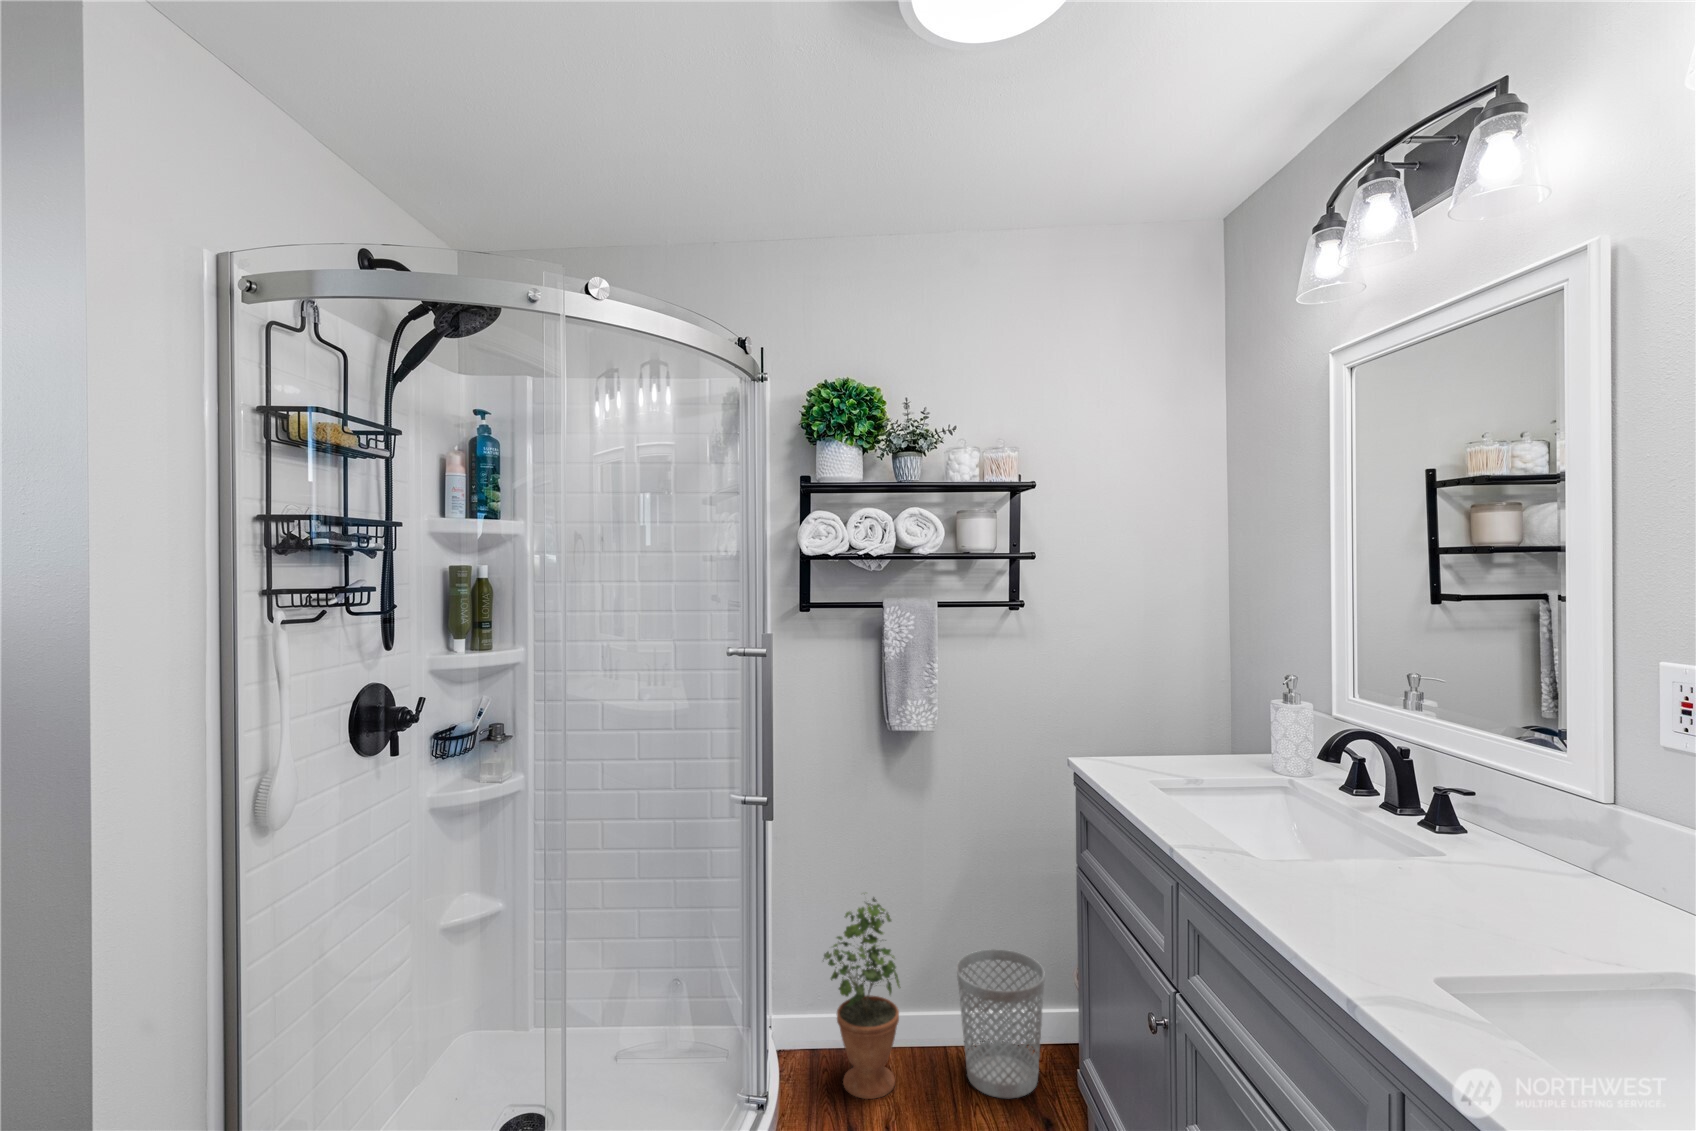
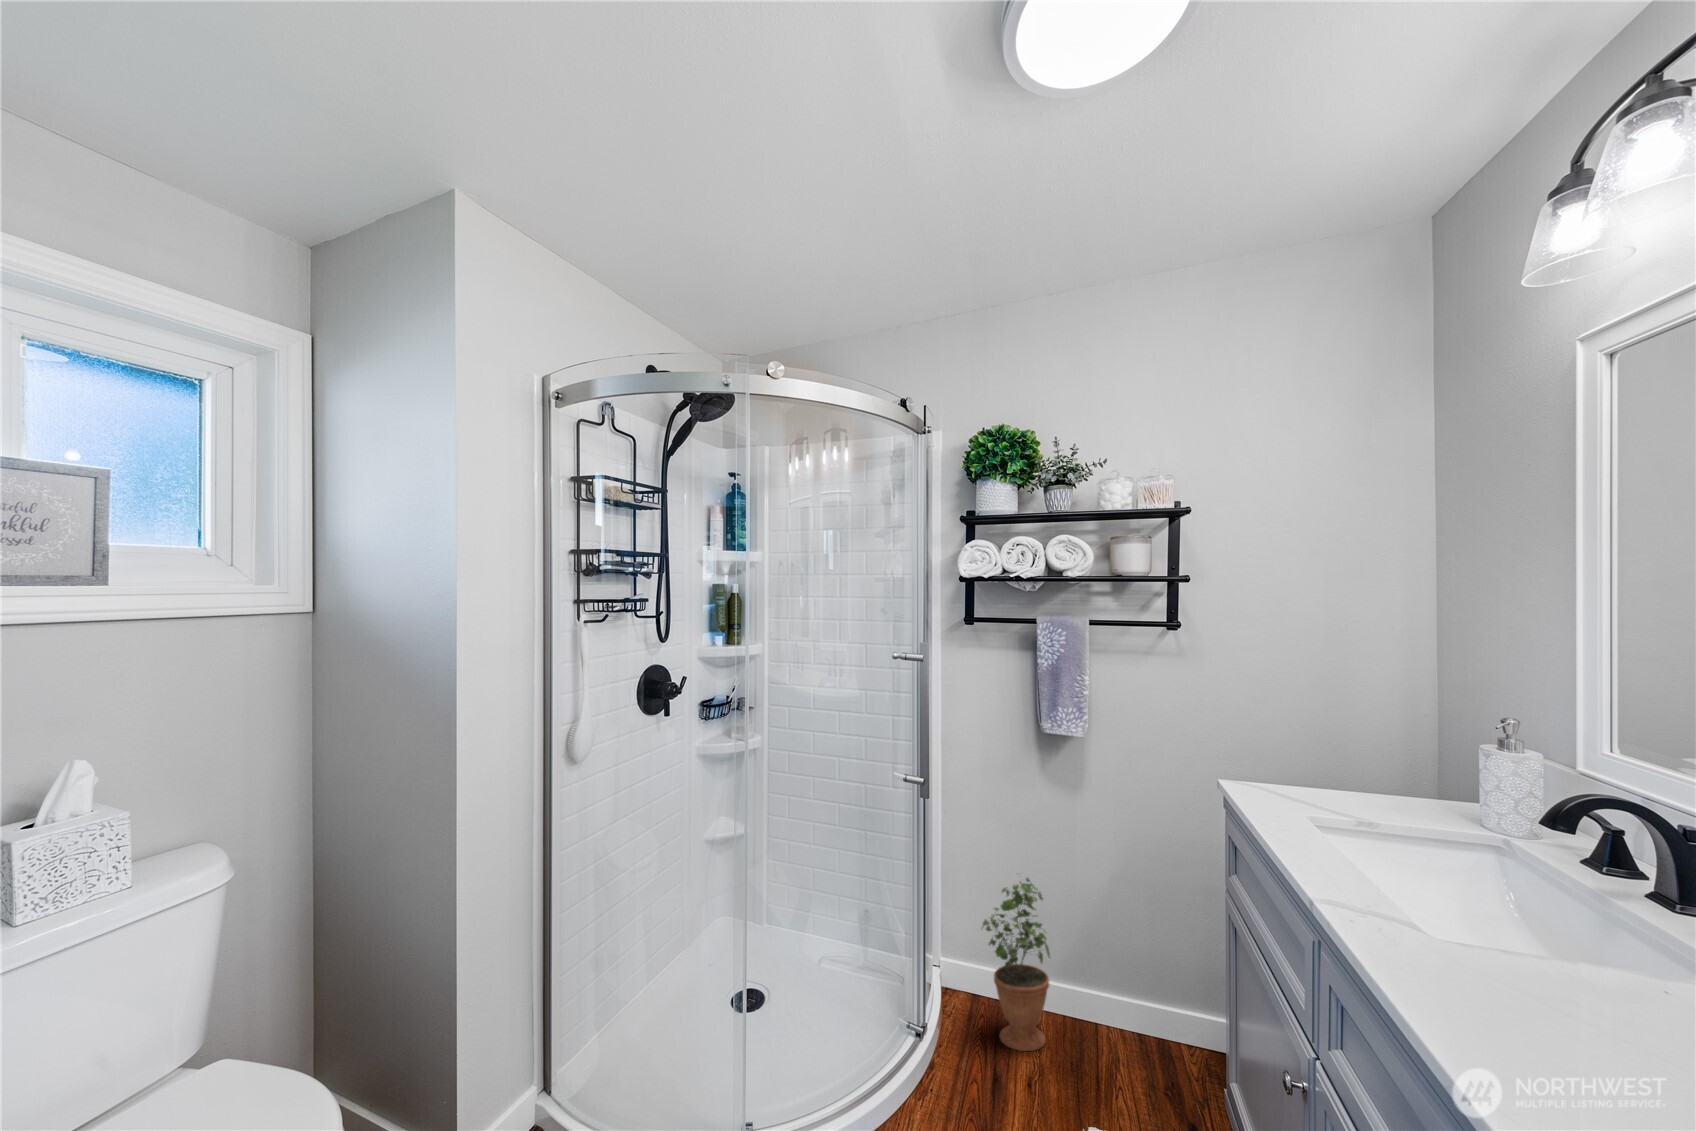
wastebasket: present [957,949,1045,1098] -> none [1103,935,1185,1066]

